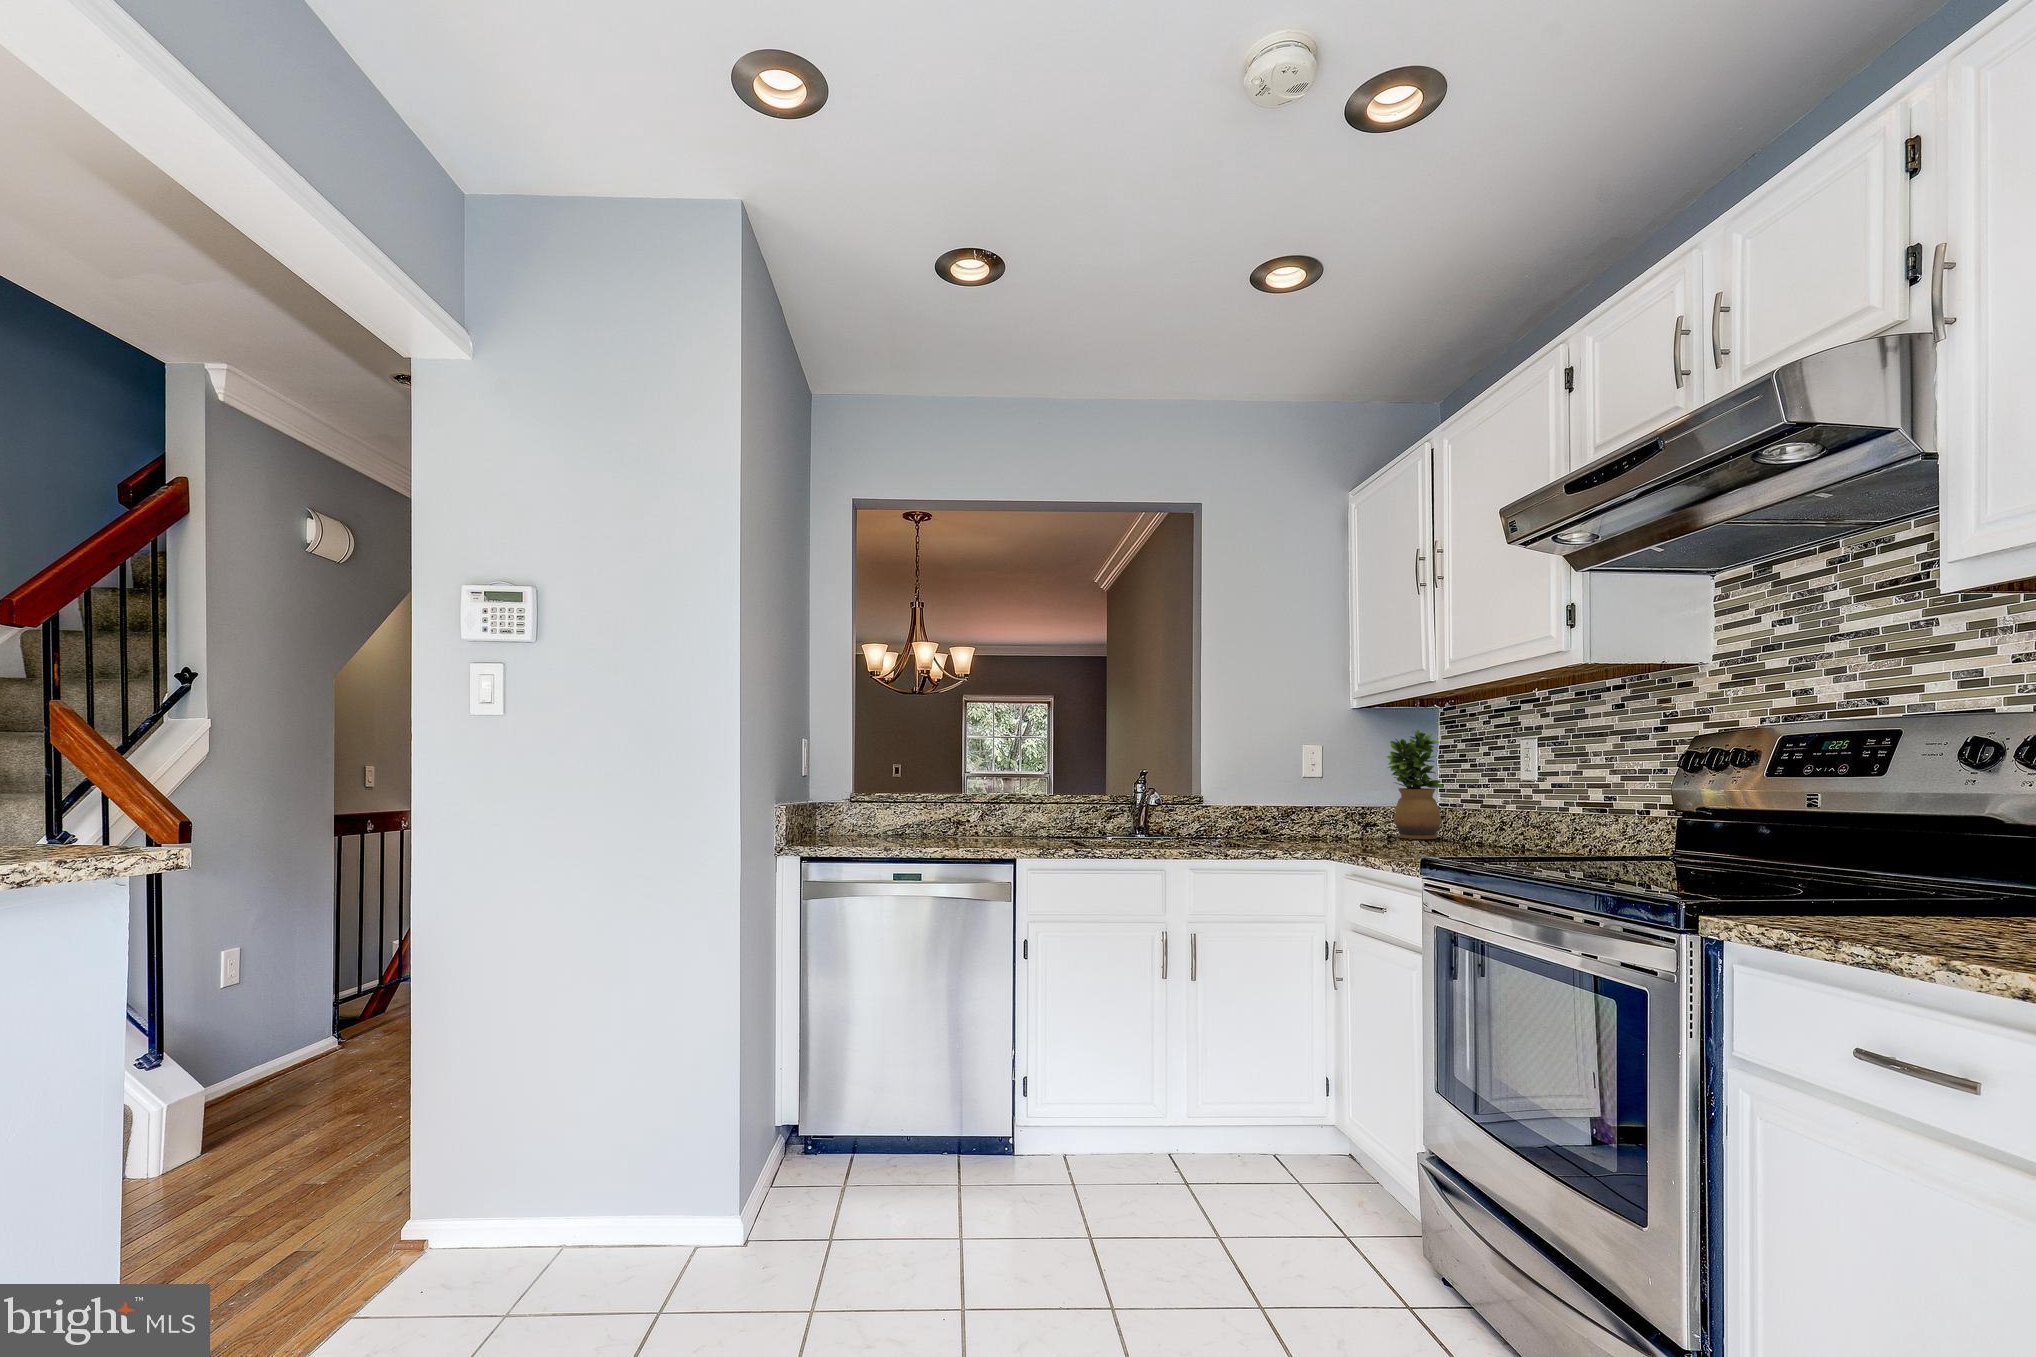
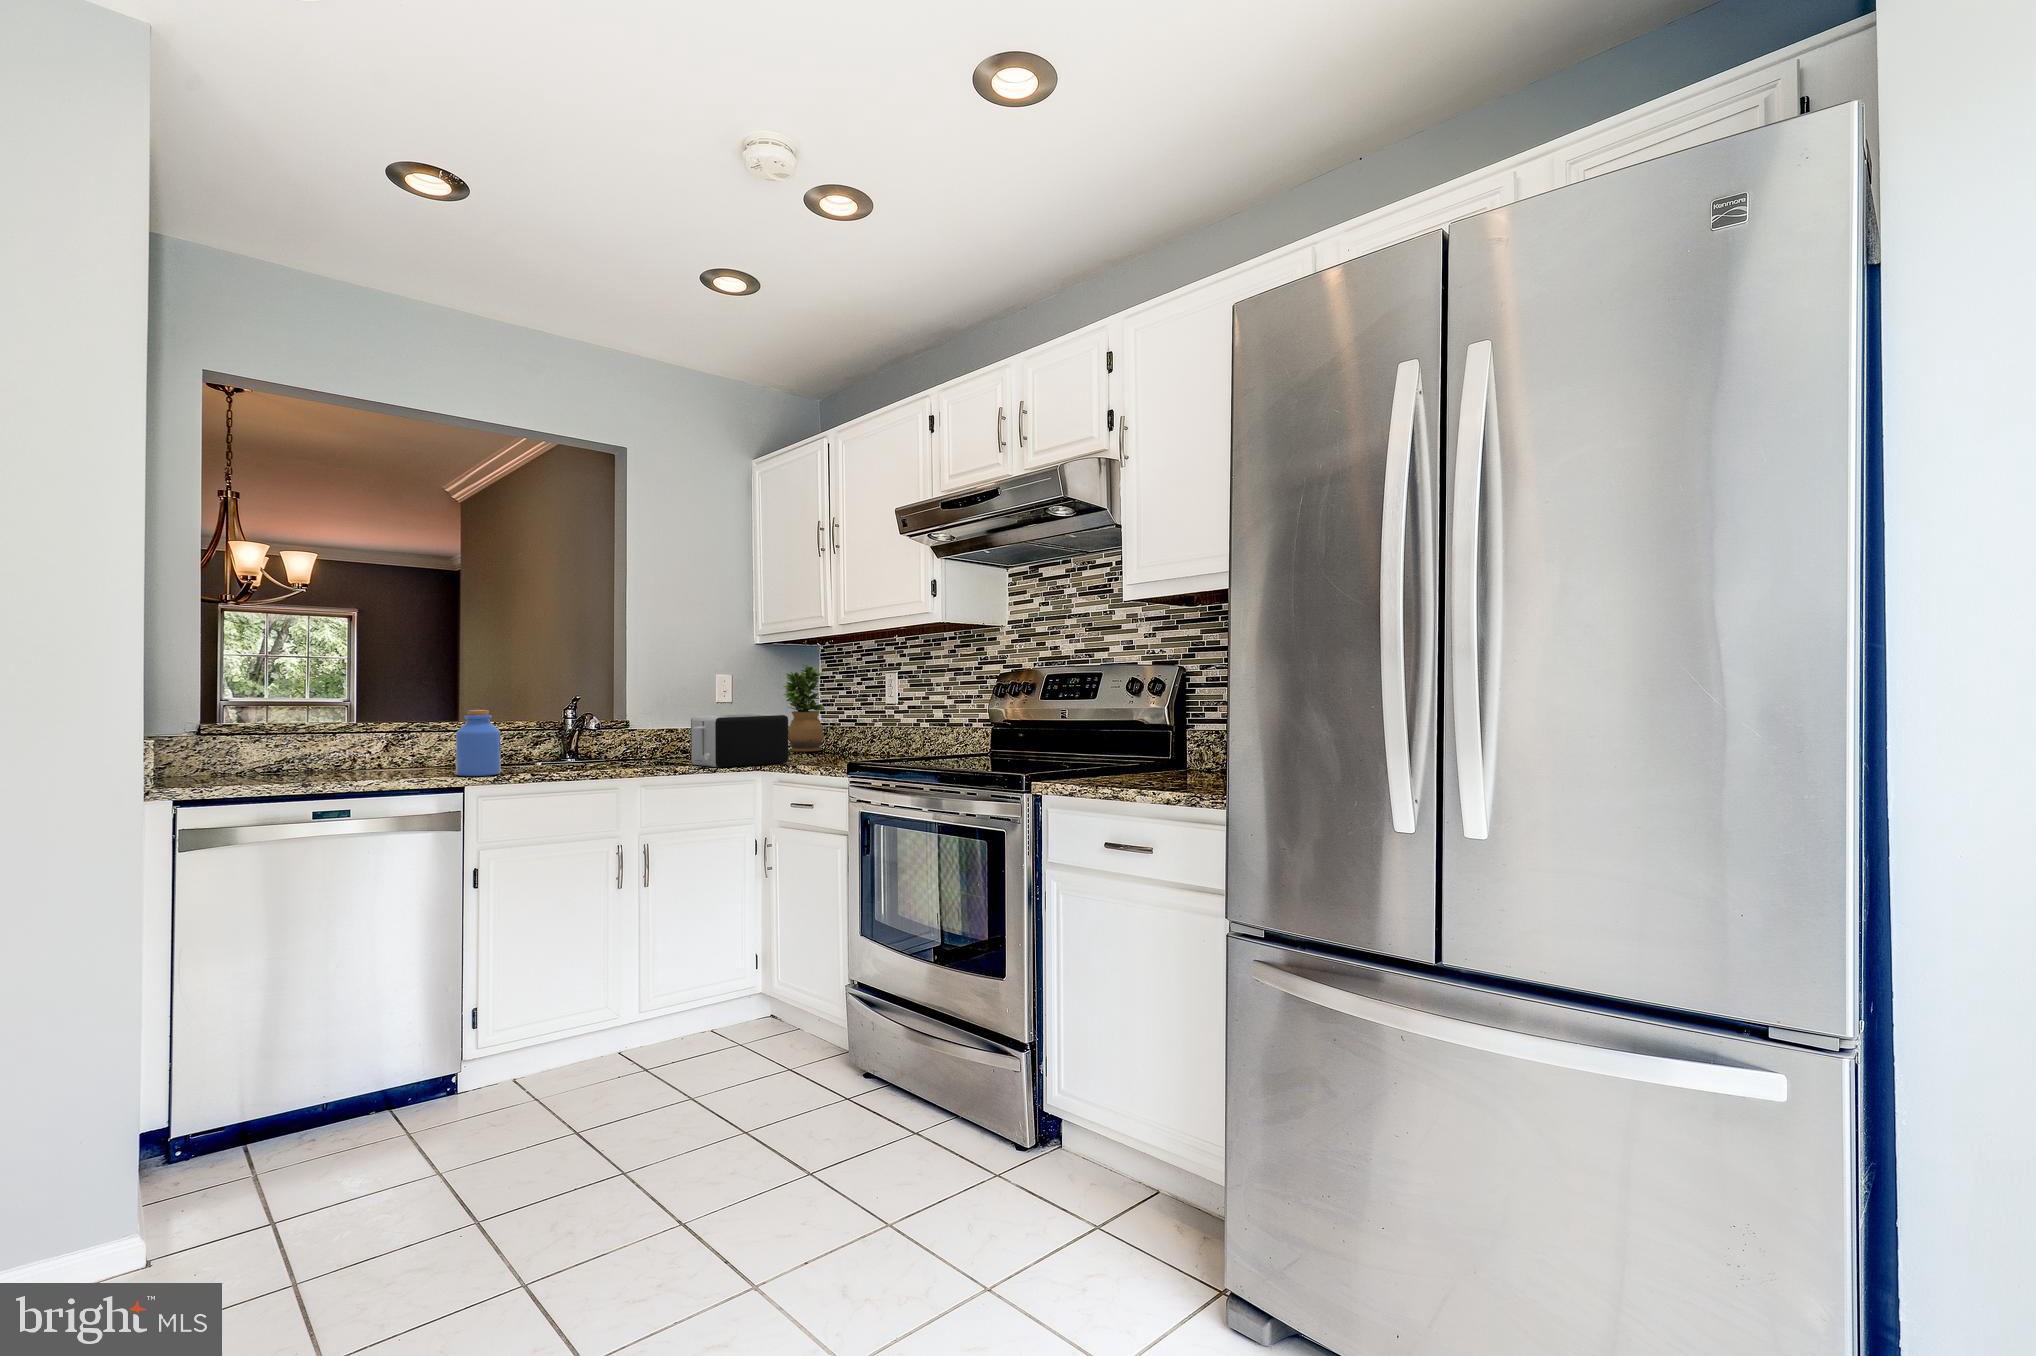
jar: none [993,775,1037,849] -> present [456,710,501,776]
toaster: none [1256,789,1380,855] -> present [691,714,789,768]

